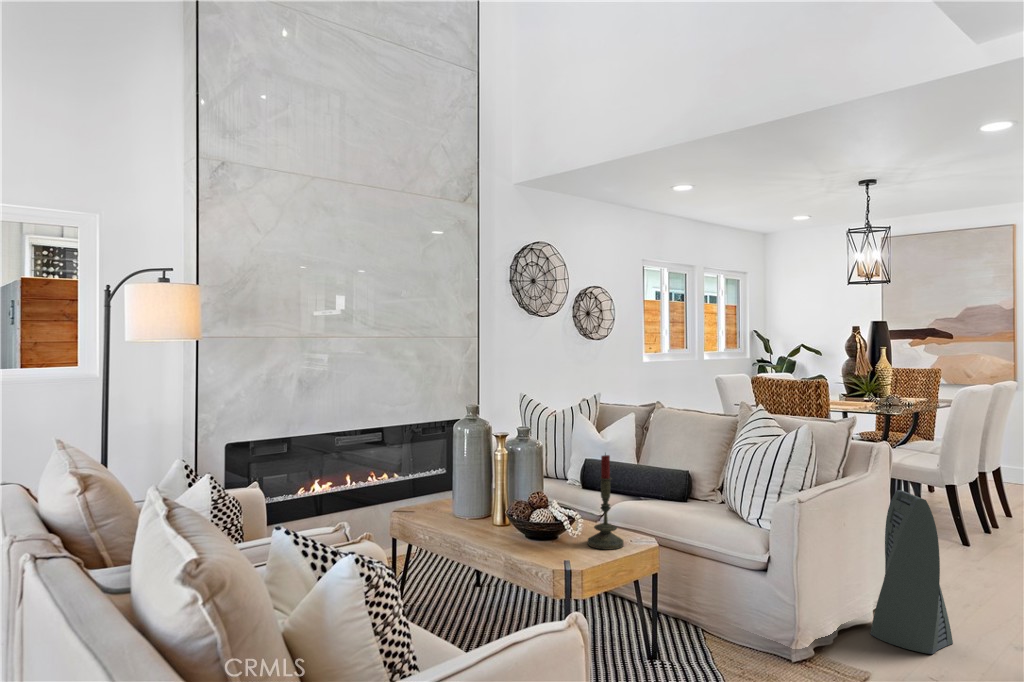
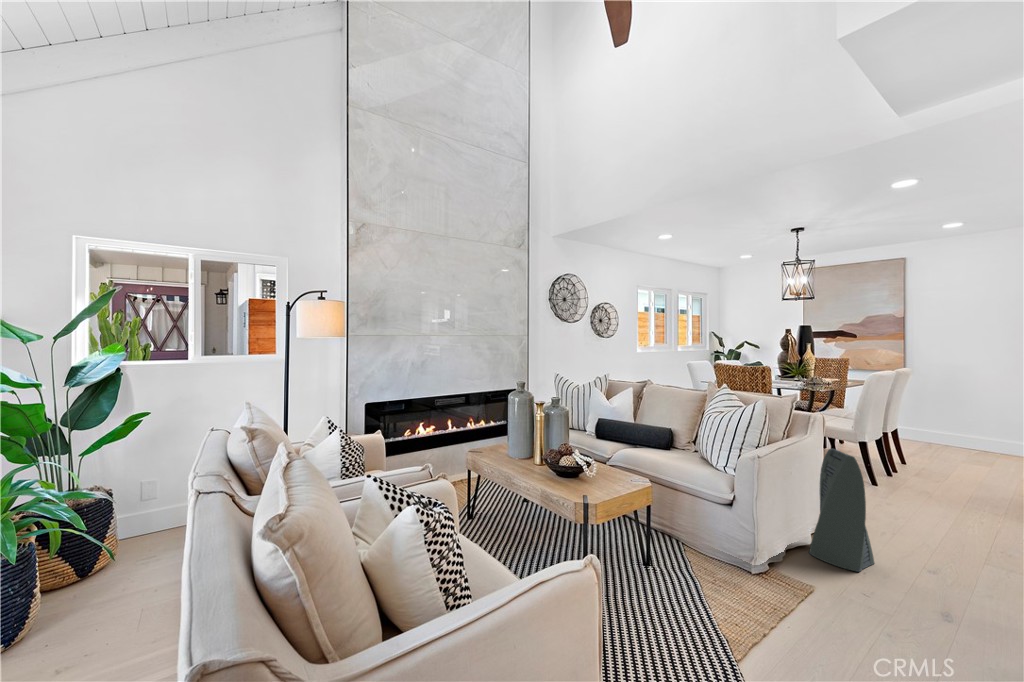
candle: present [588,454,624,550] -> none [600,418,626,487]

